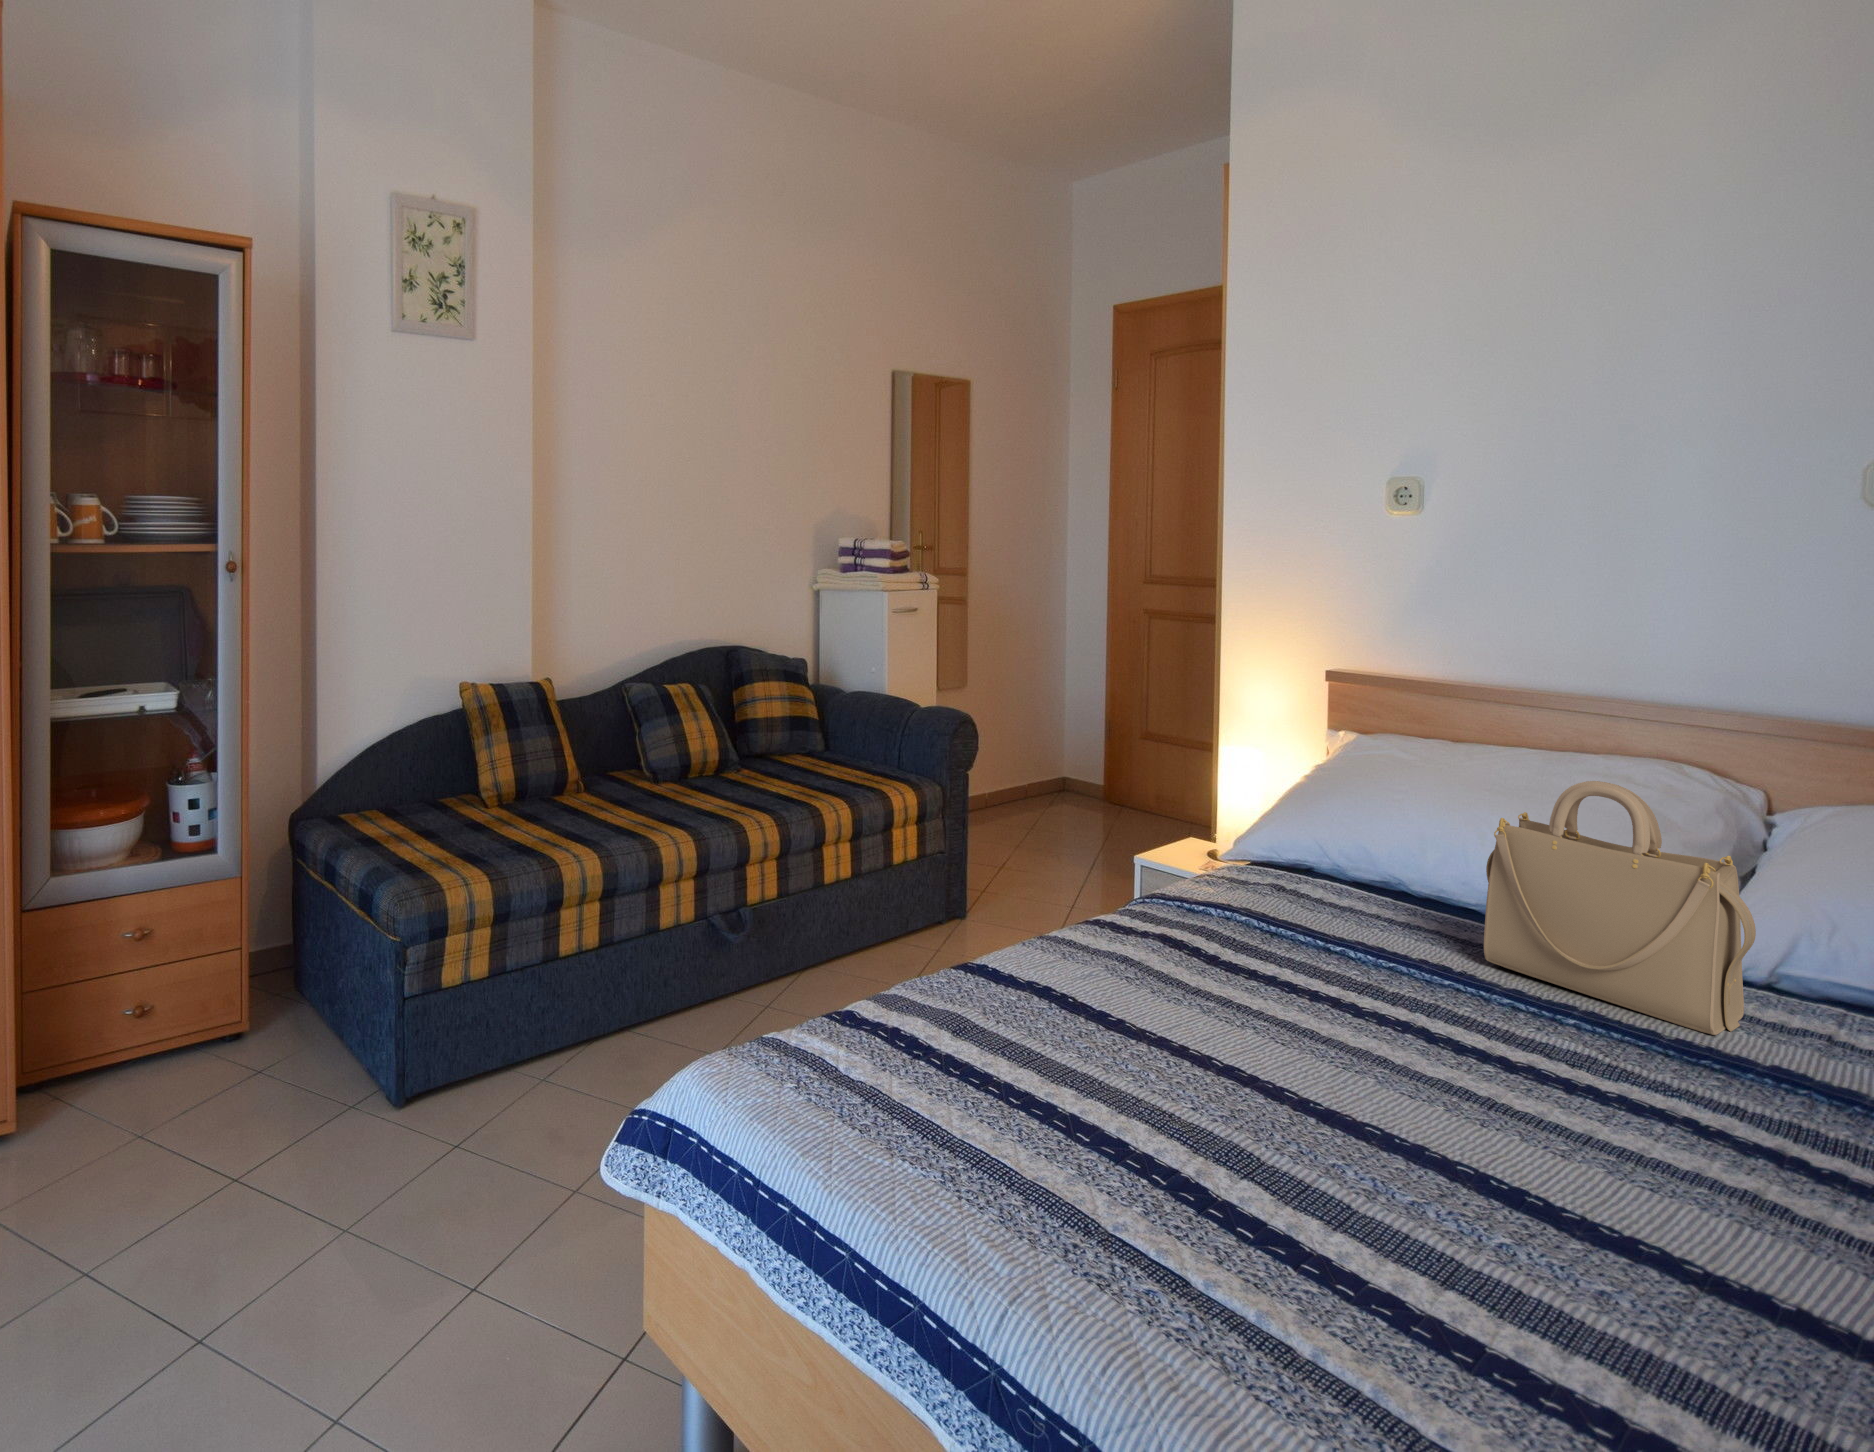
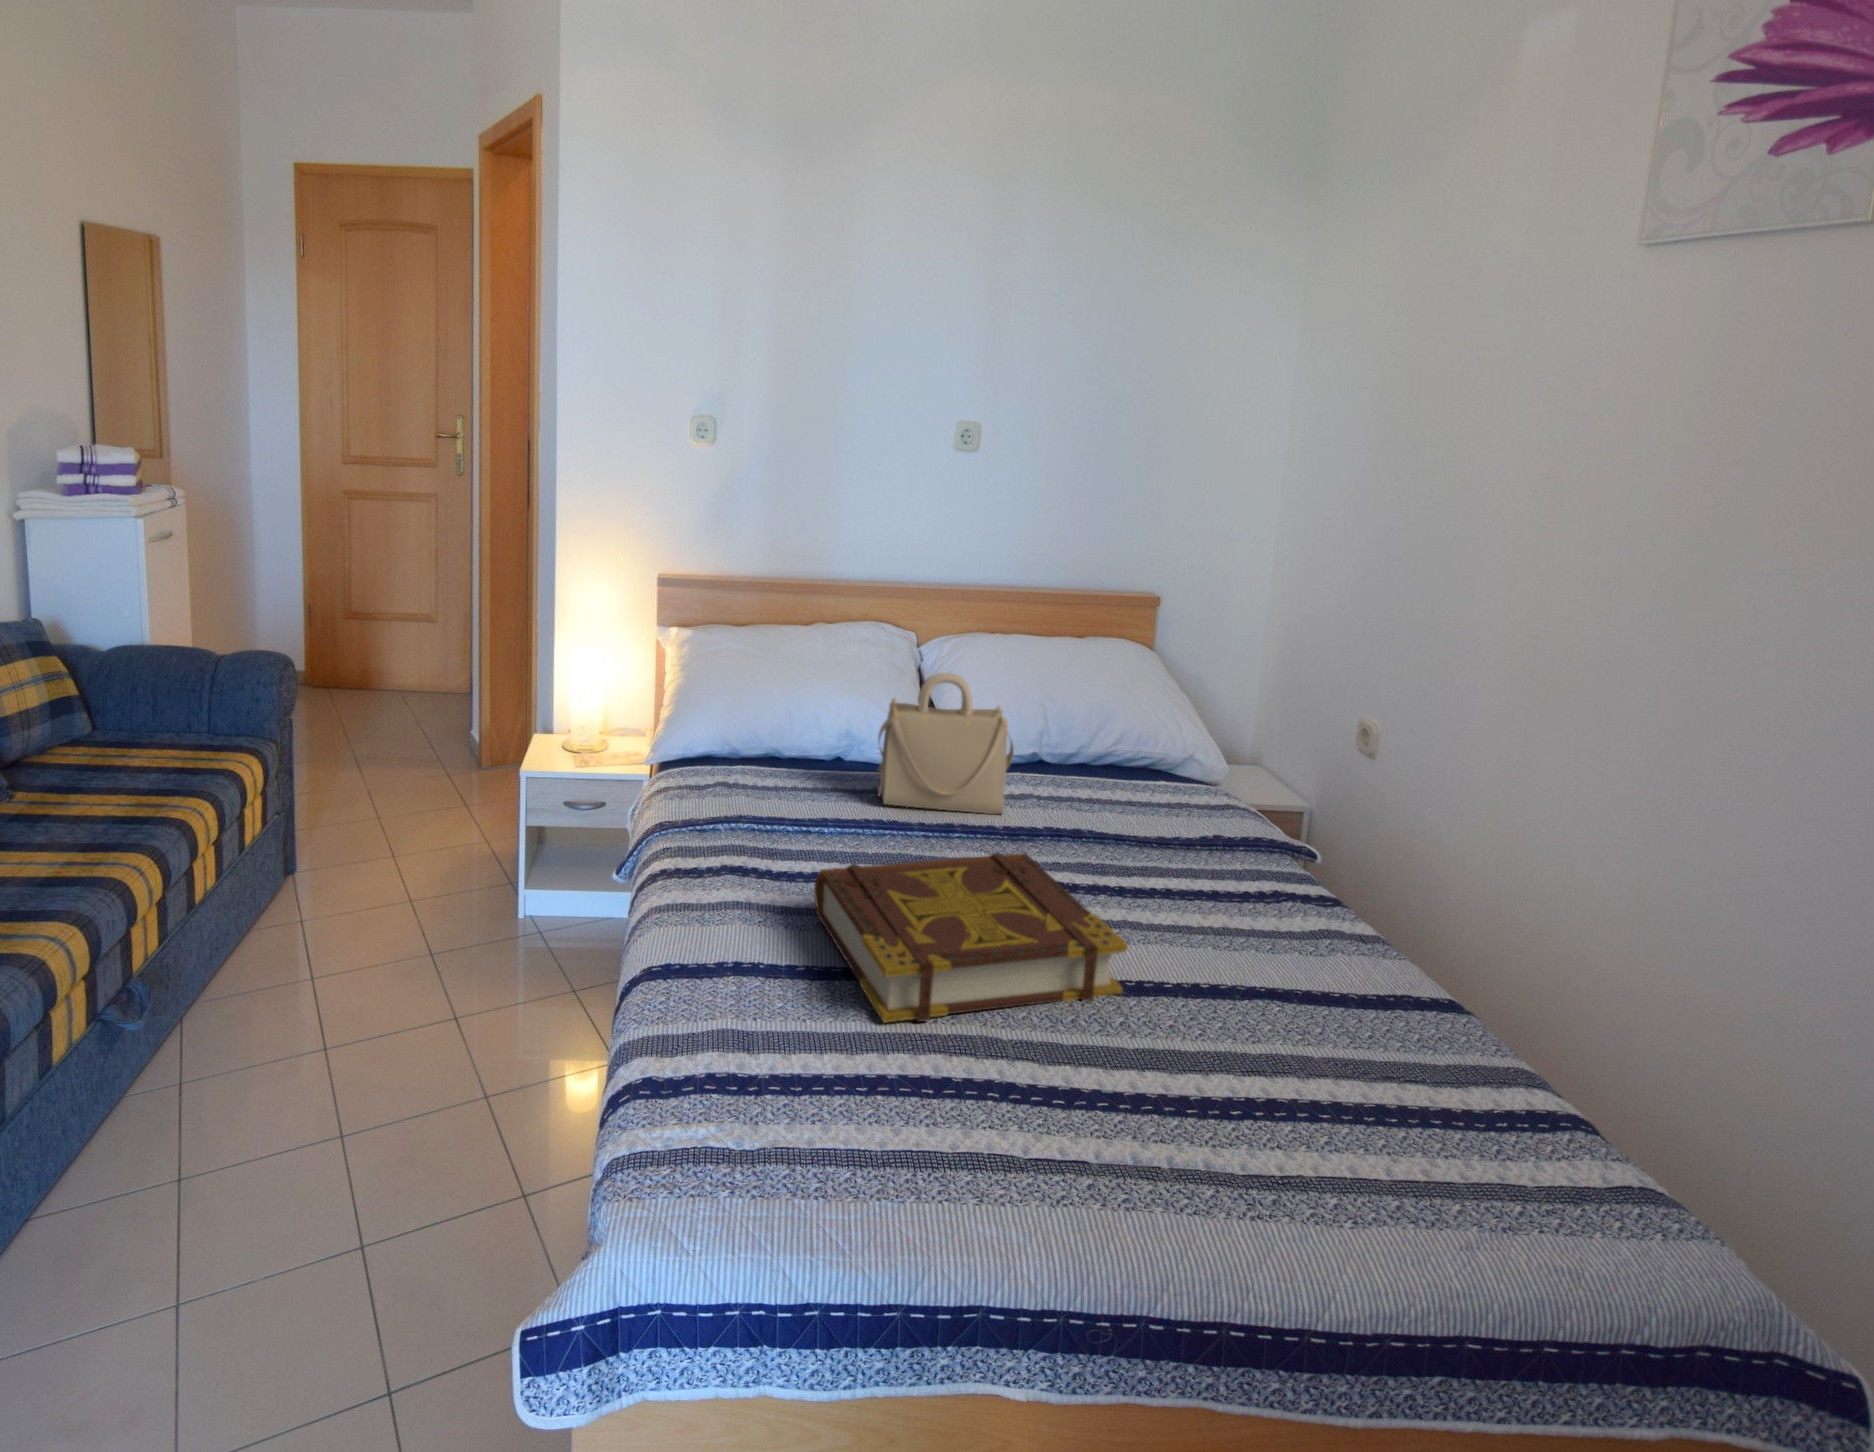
book: none [1126,930,1575,1232] -> present [814,853,1128,1023]

